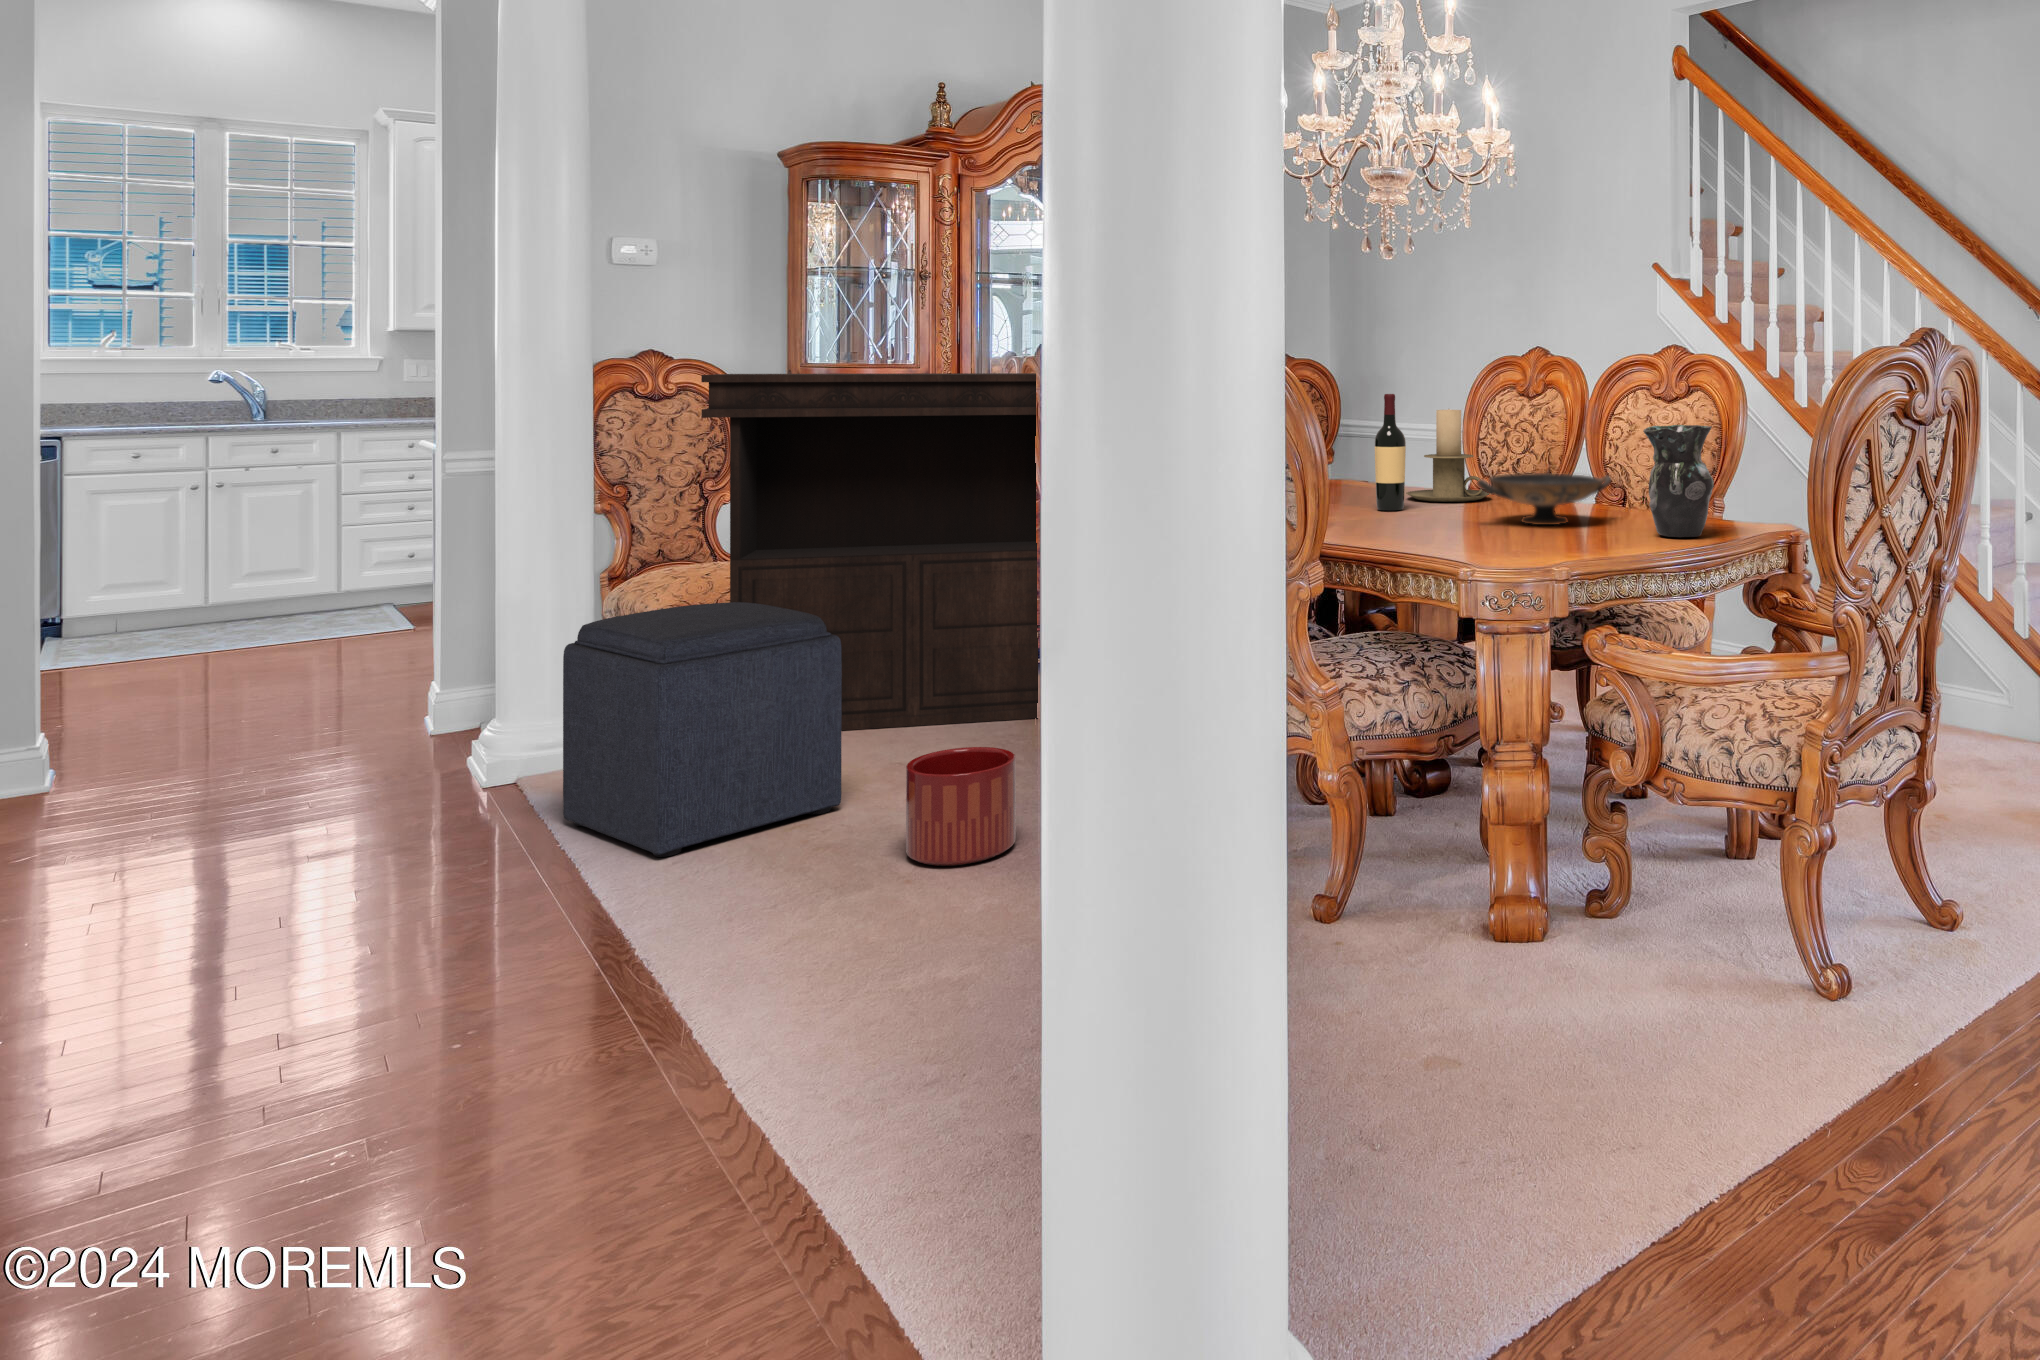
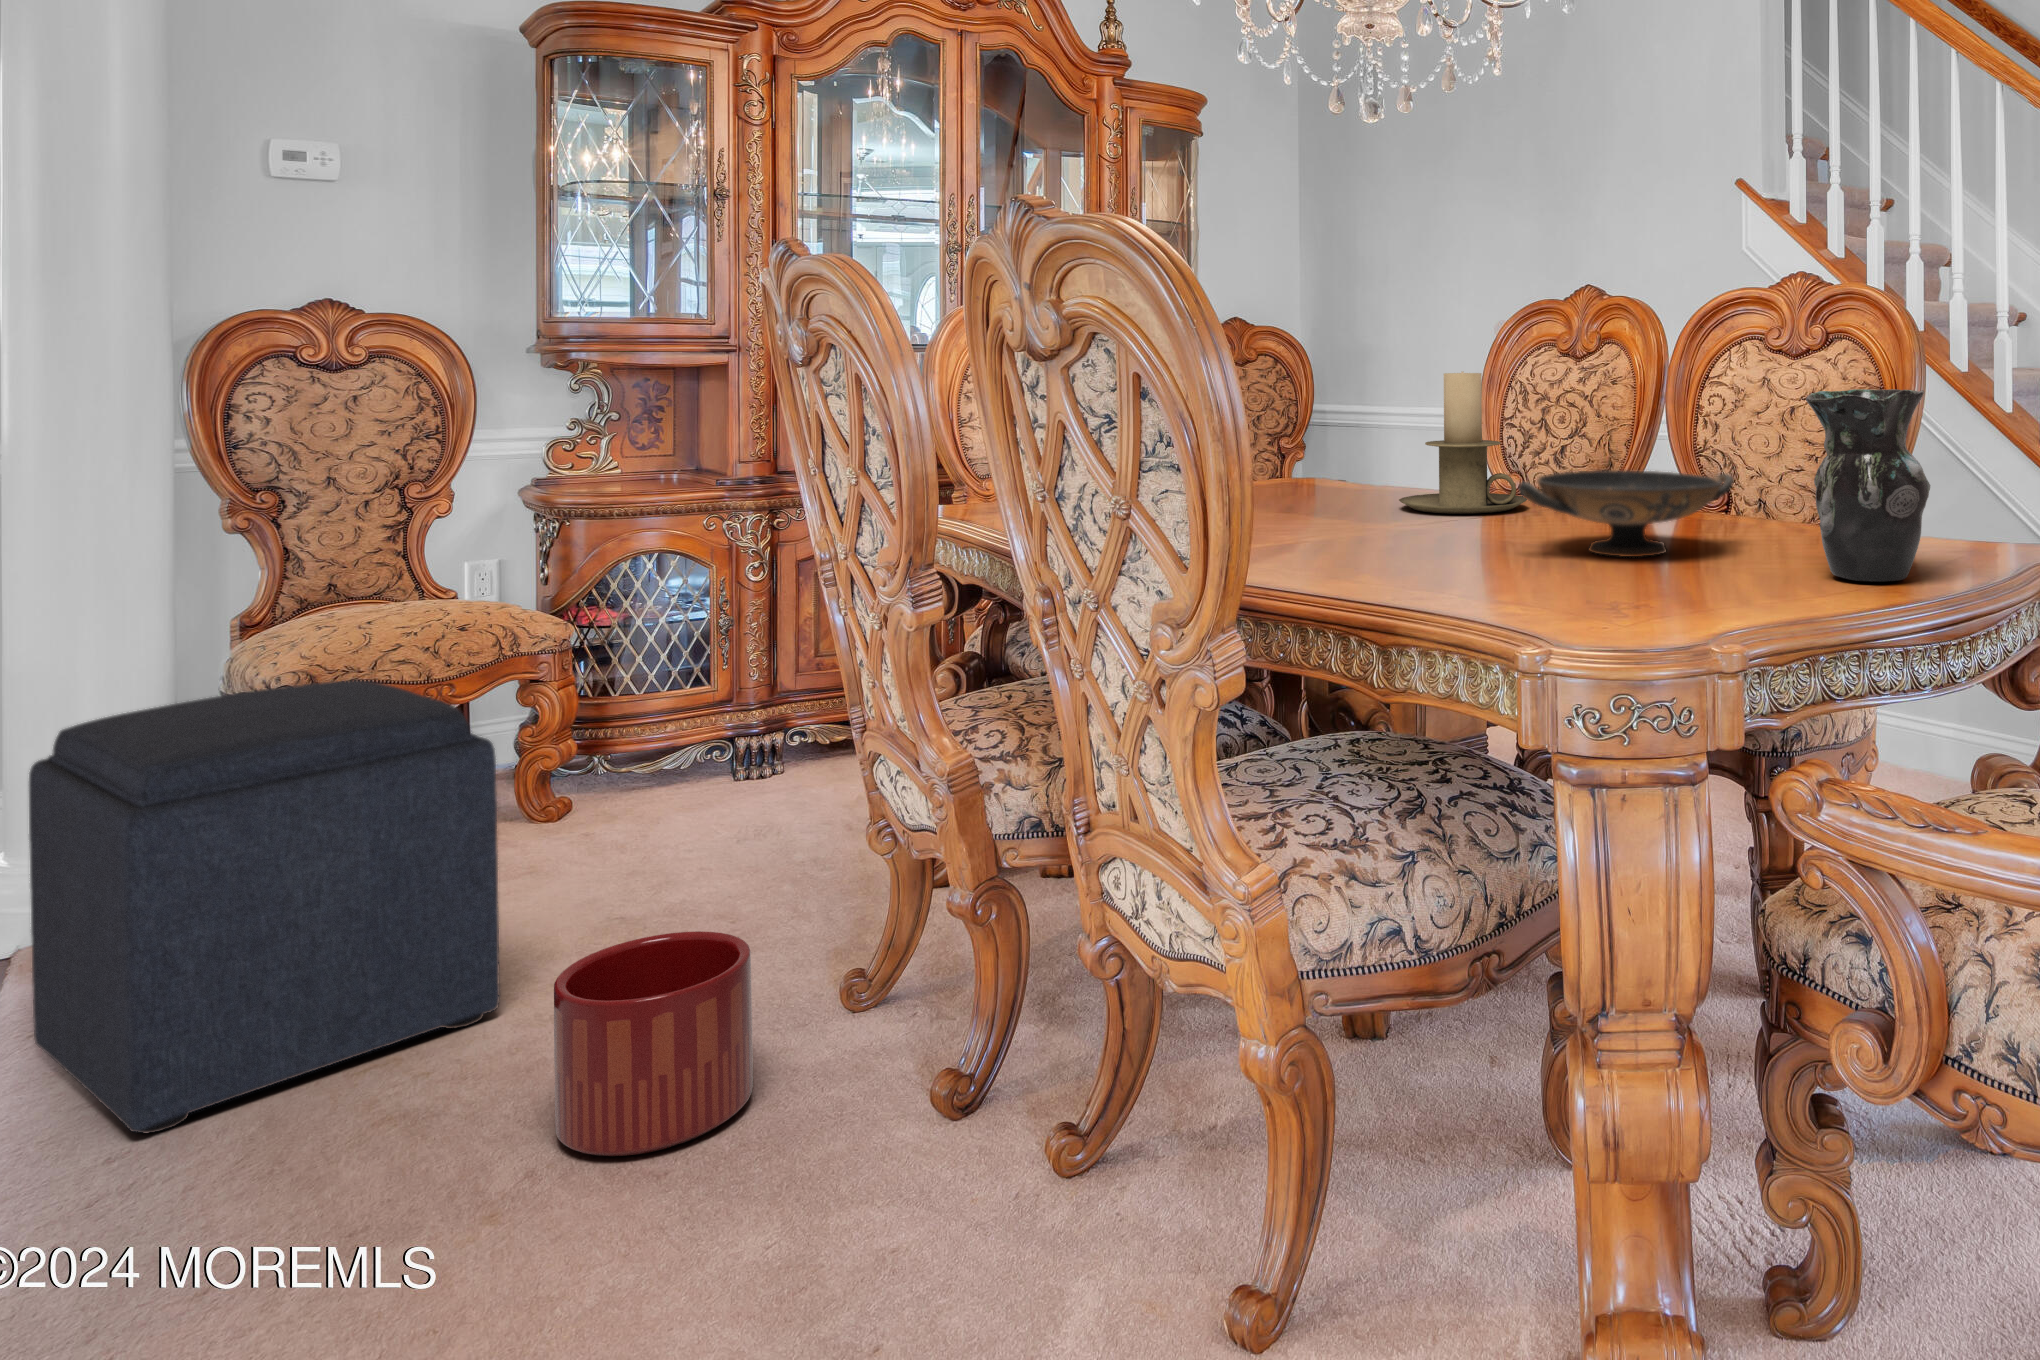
console table: present [701,373,1038,730] -> none [348,328,960,866]
wine bottle: present [1375,394,1406,511] -> none [1350,347,1398,530]

